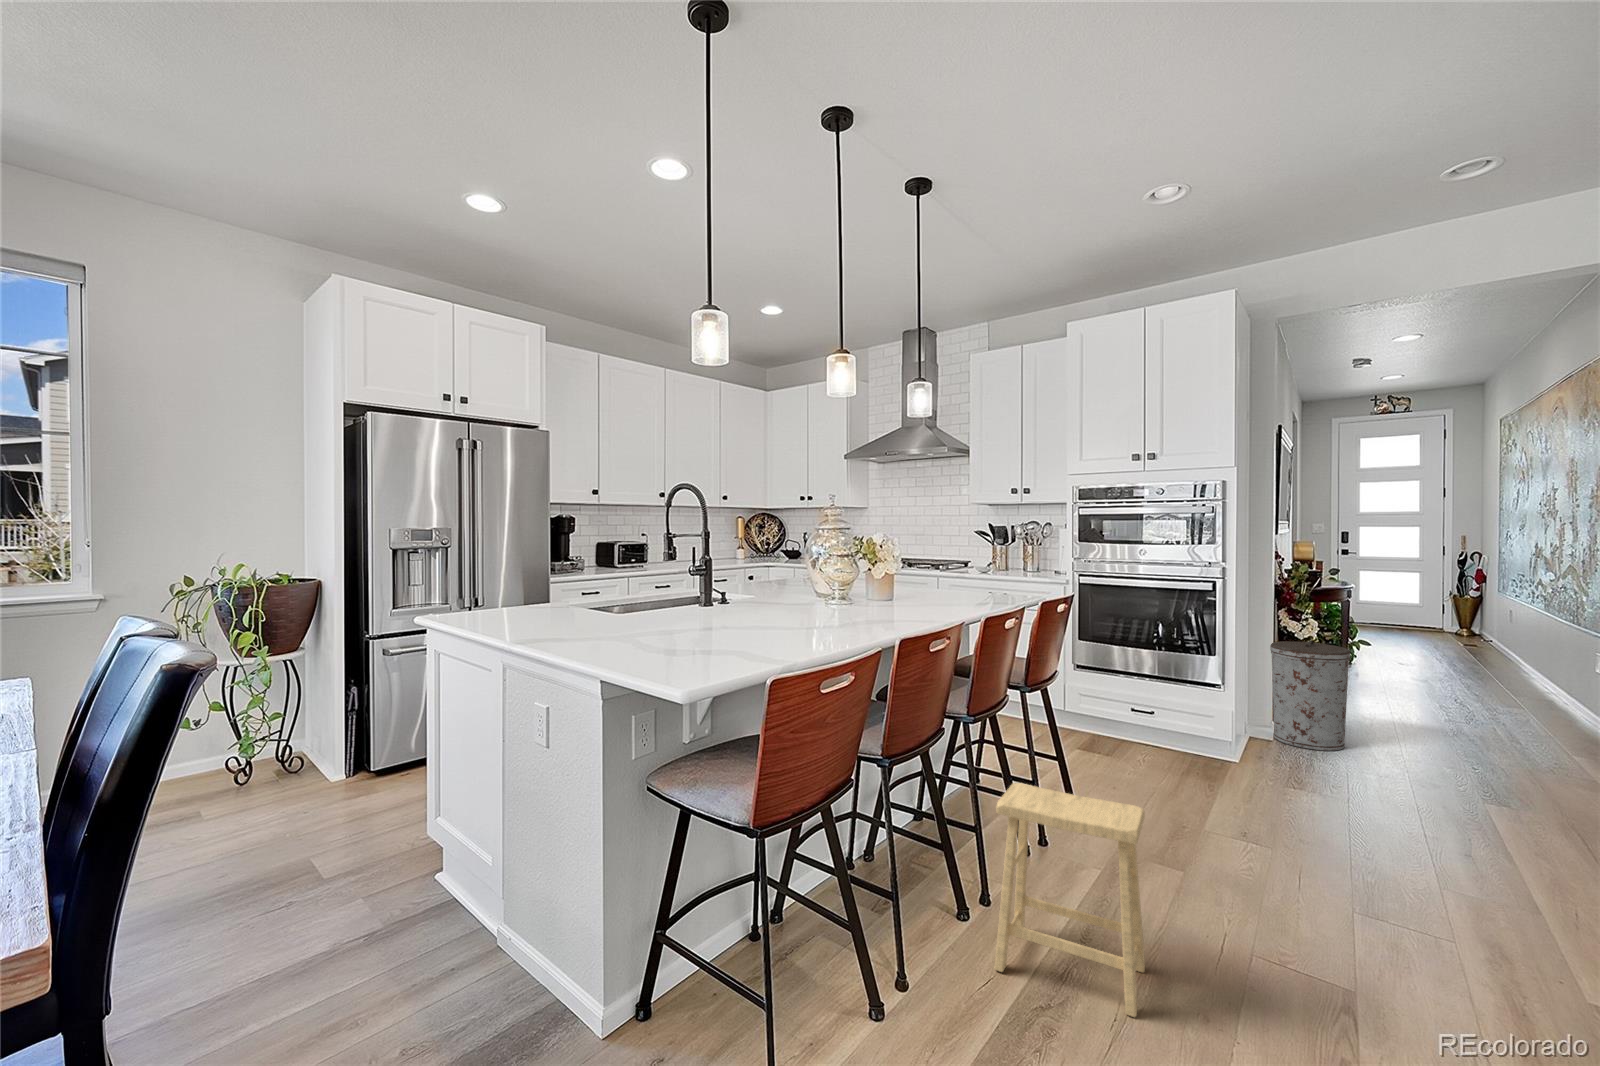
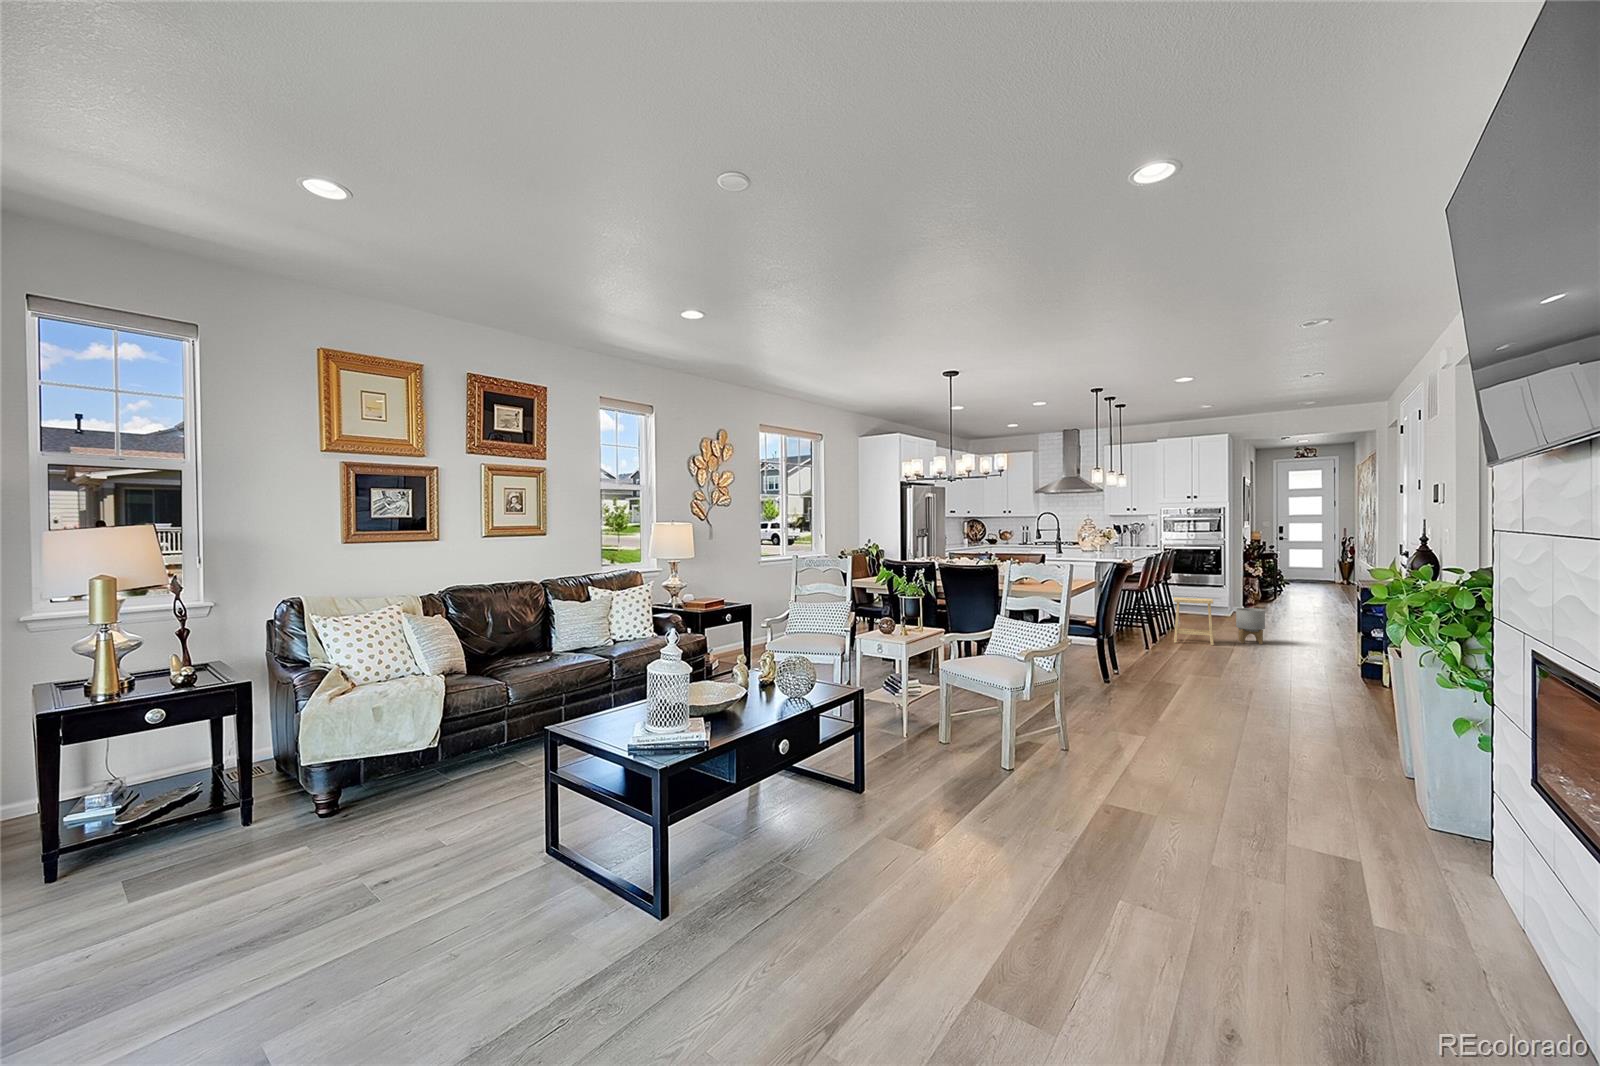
trash can: present [1270,641,1351,751] -> none [1242,572,1274,615]
planter: none [1235,837,1351,1020] -> present [1236,608,1265,645]

